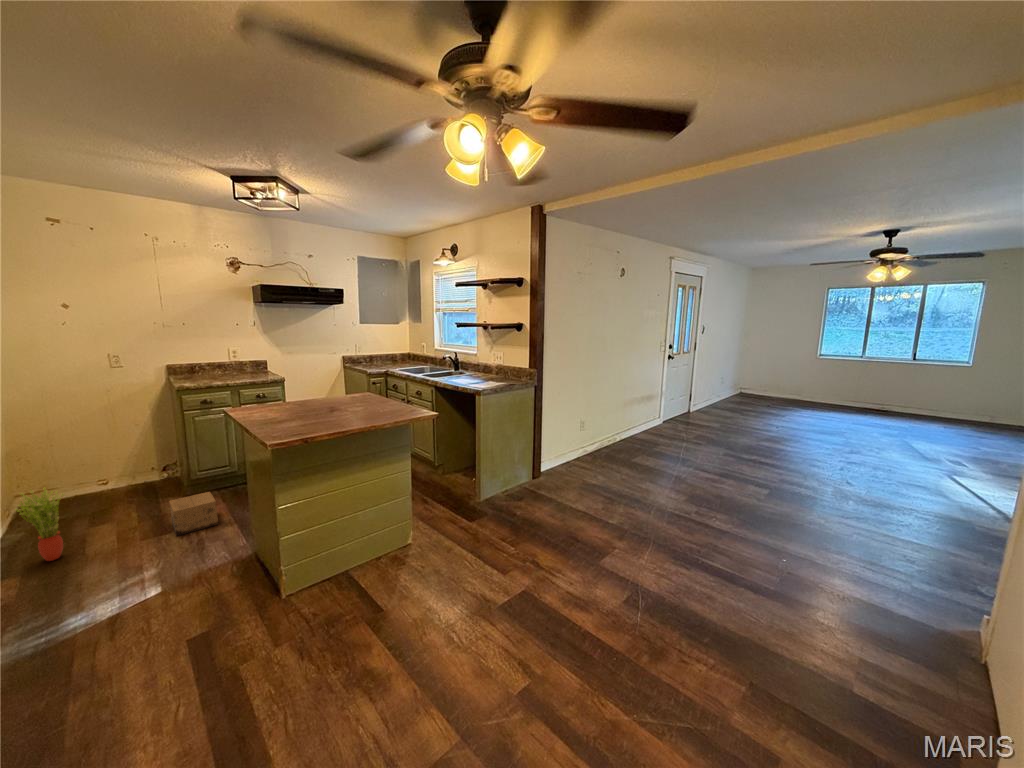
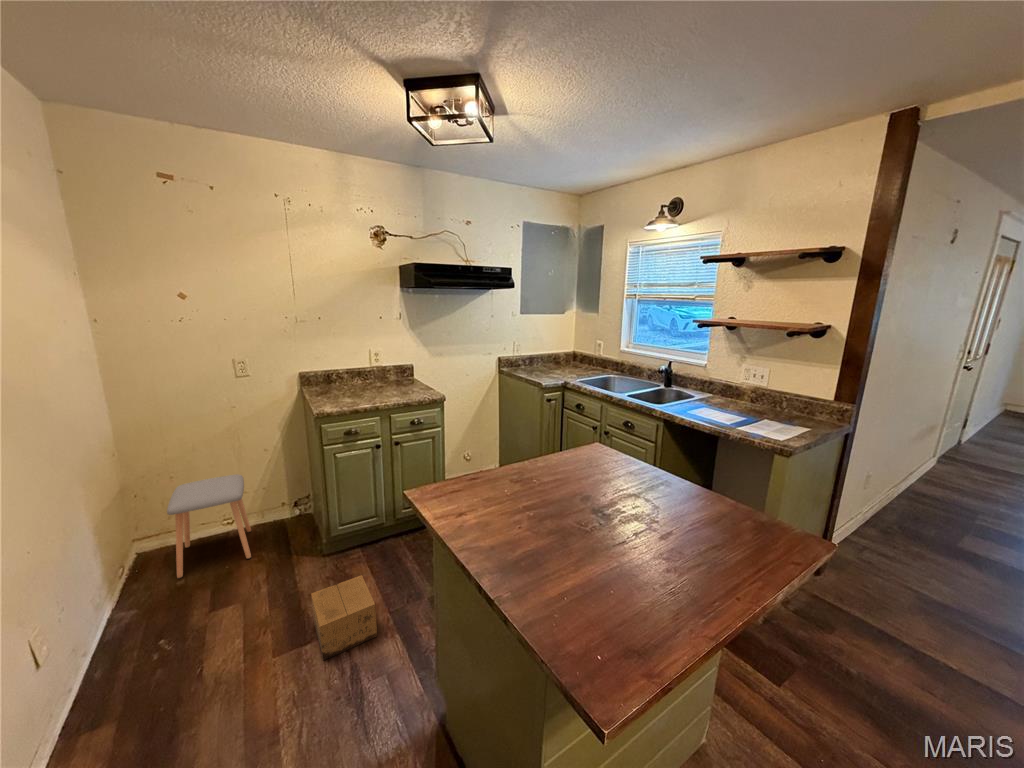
stool: none [52,442,123,514] -> present [167,475,251,579]
potted plant: present [16,490,64,561] -> none [98,597,172,706]

